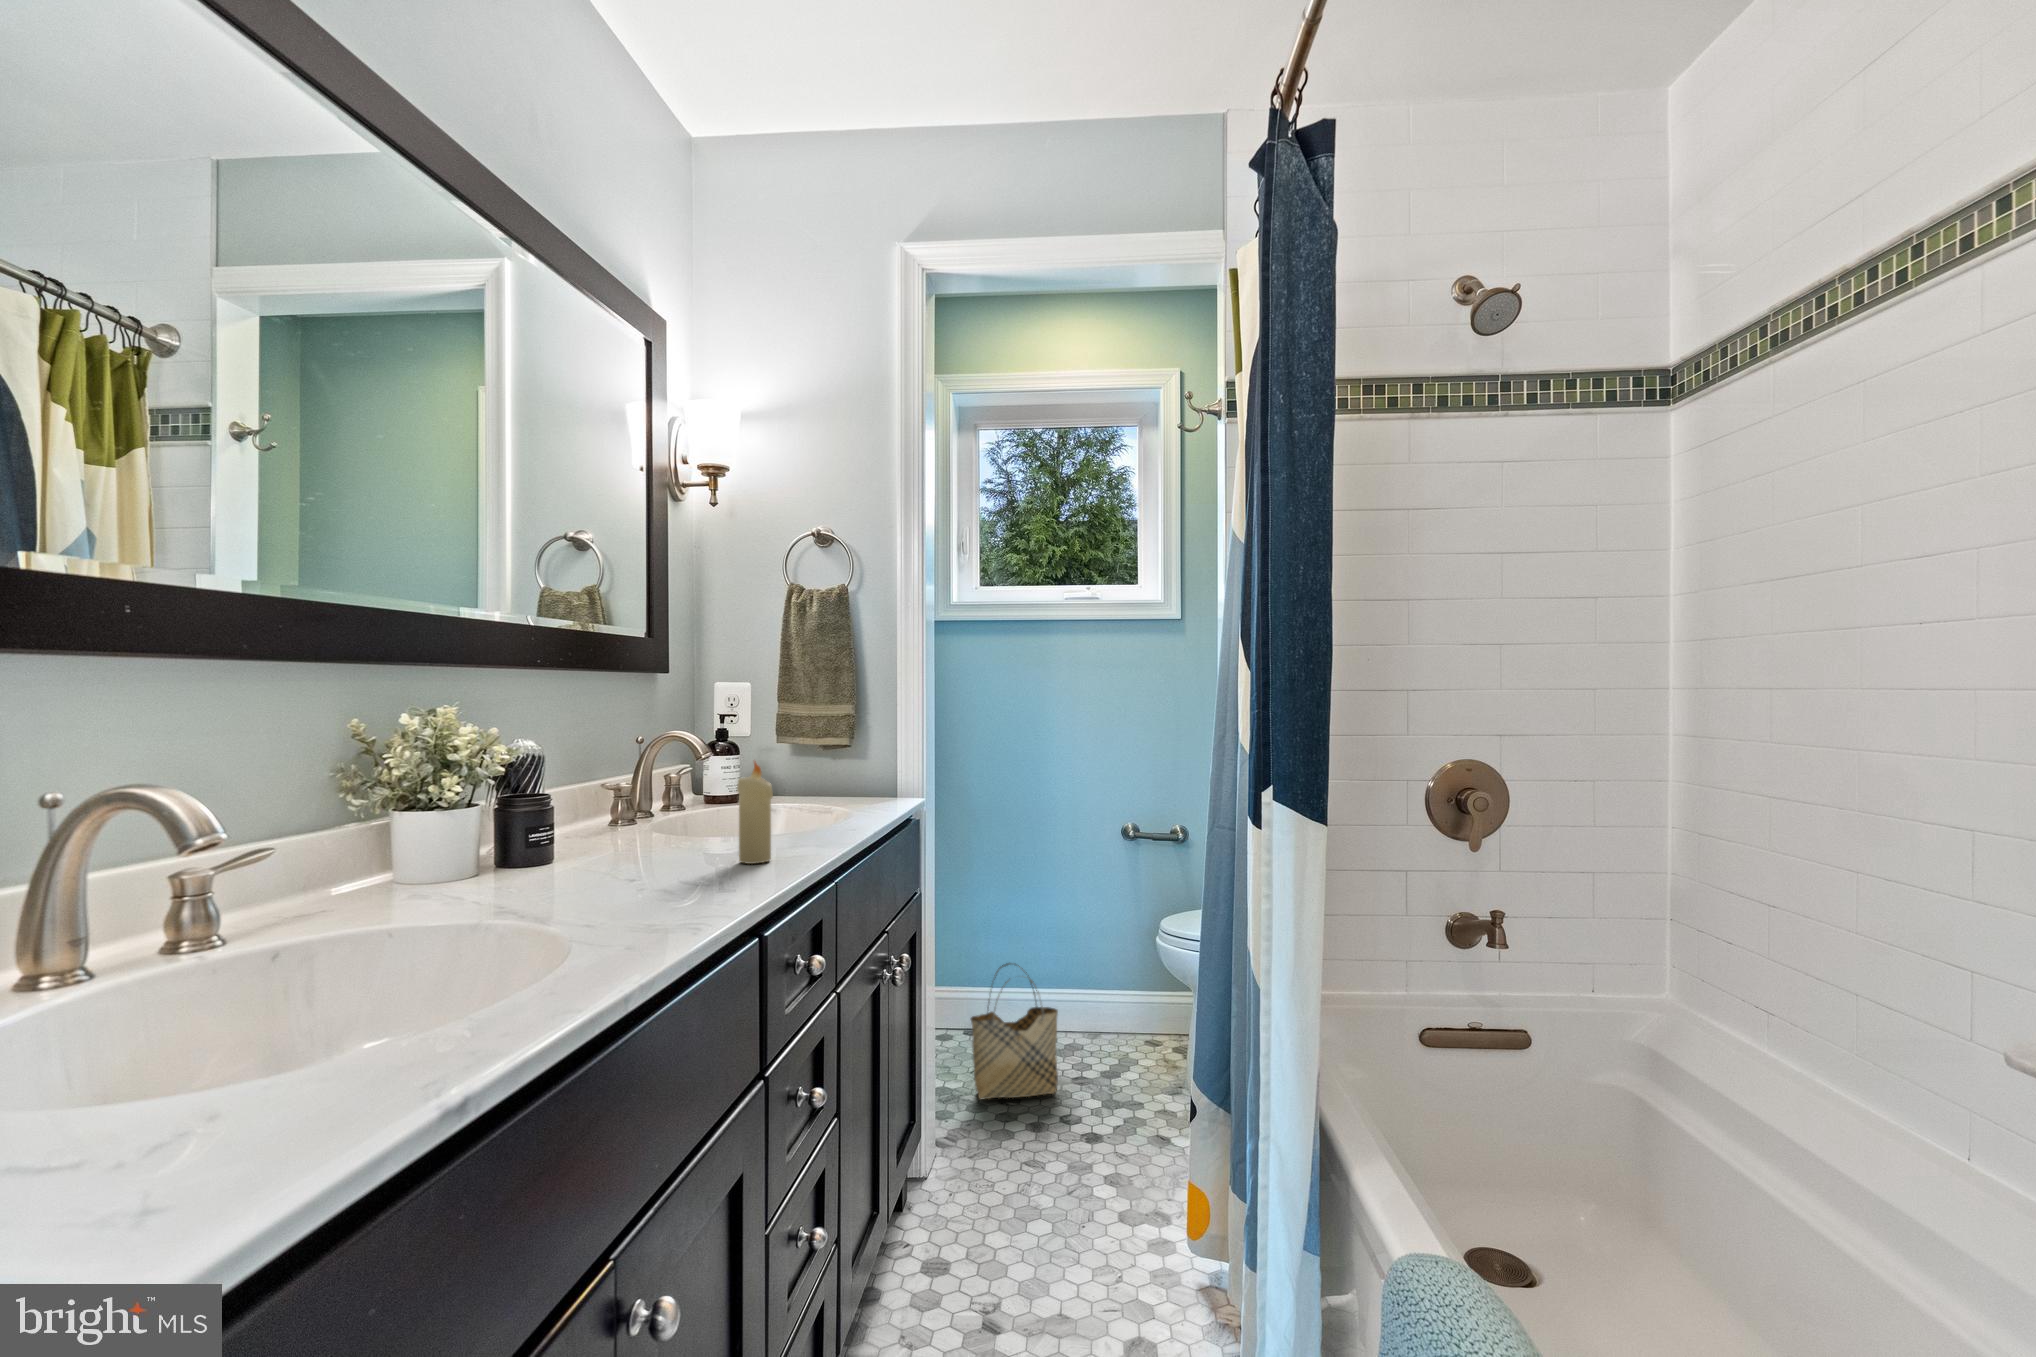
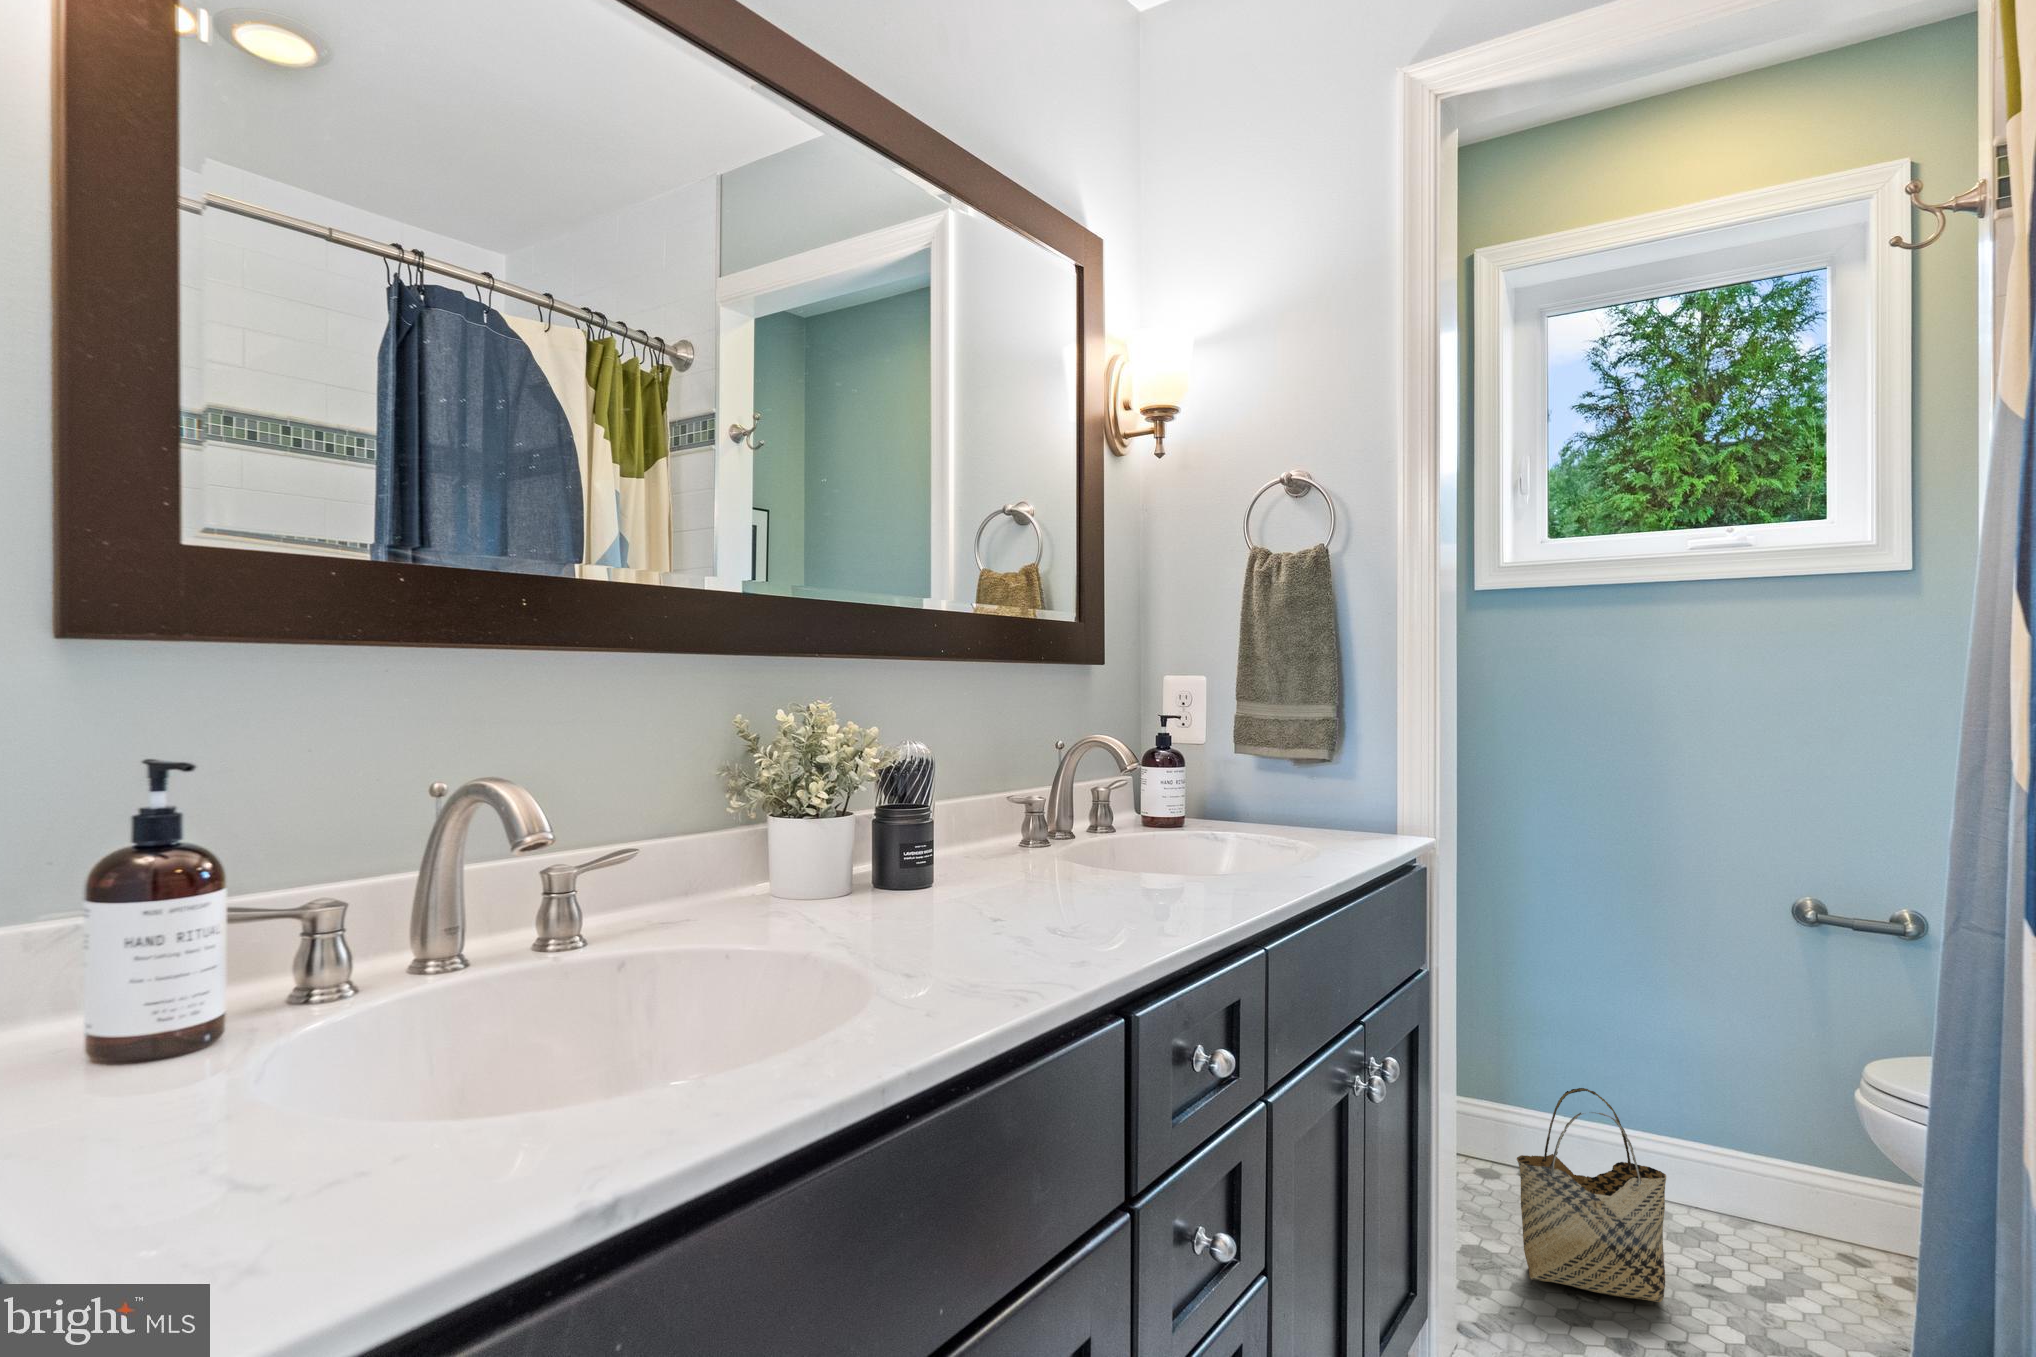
candle: present [737,761,773,864] -> none [1131,777,1176,914]

